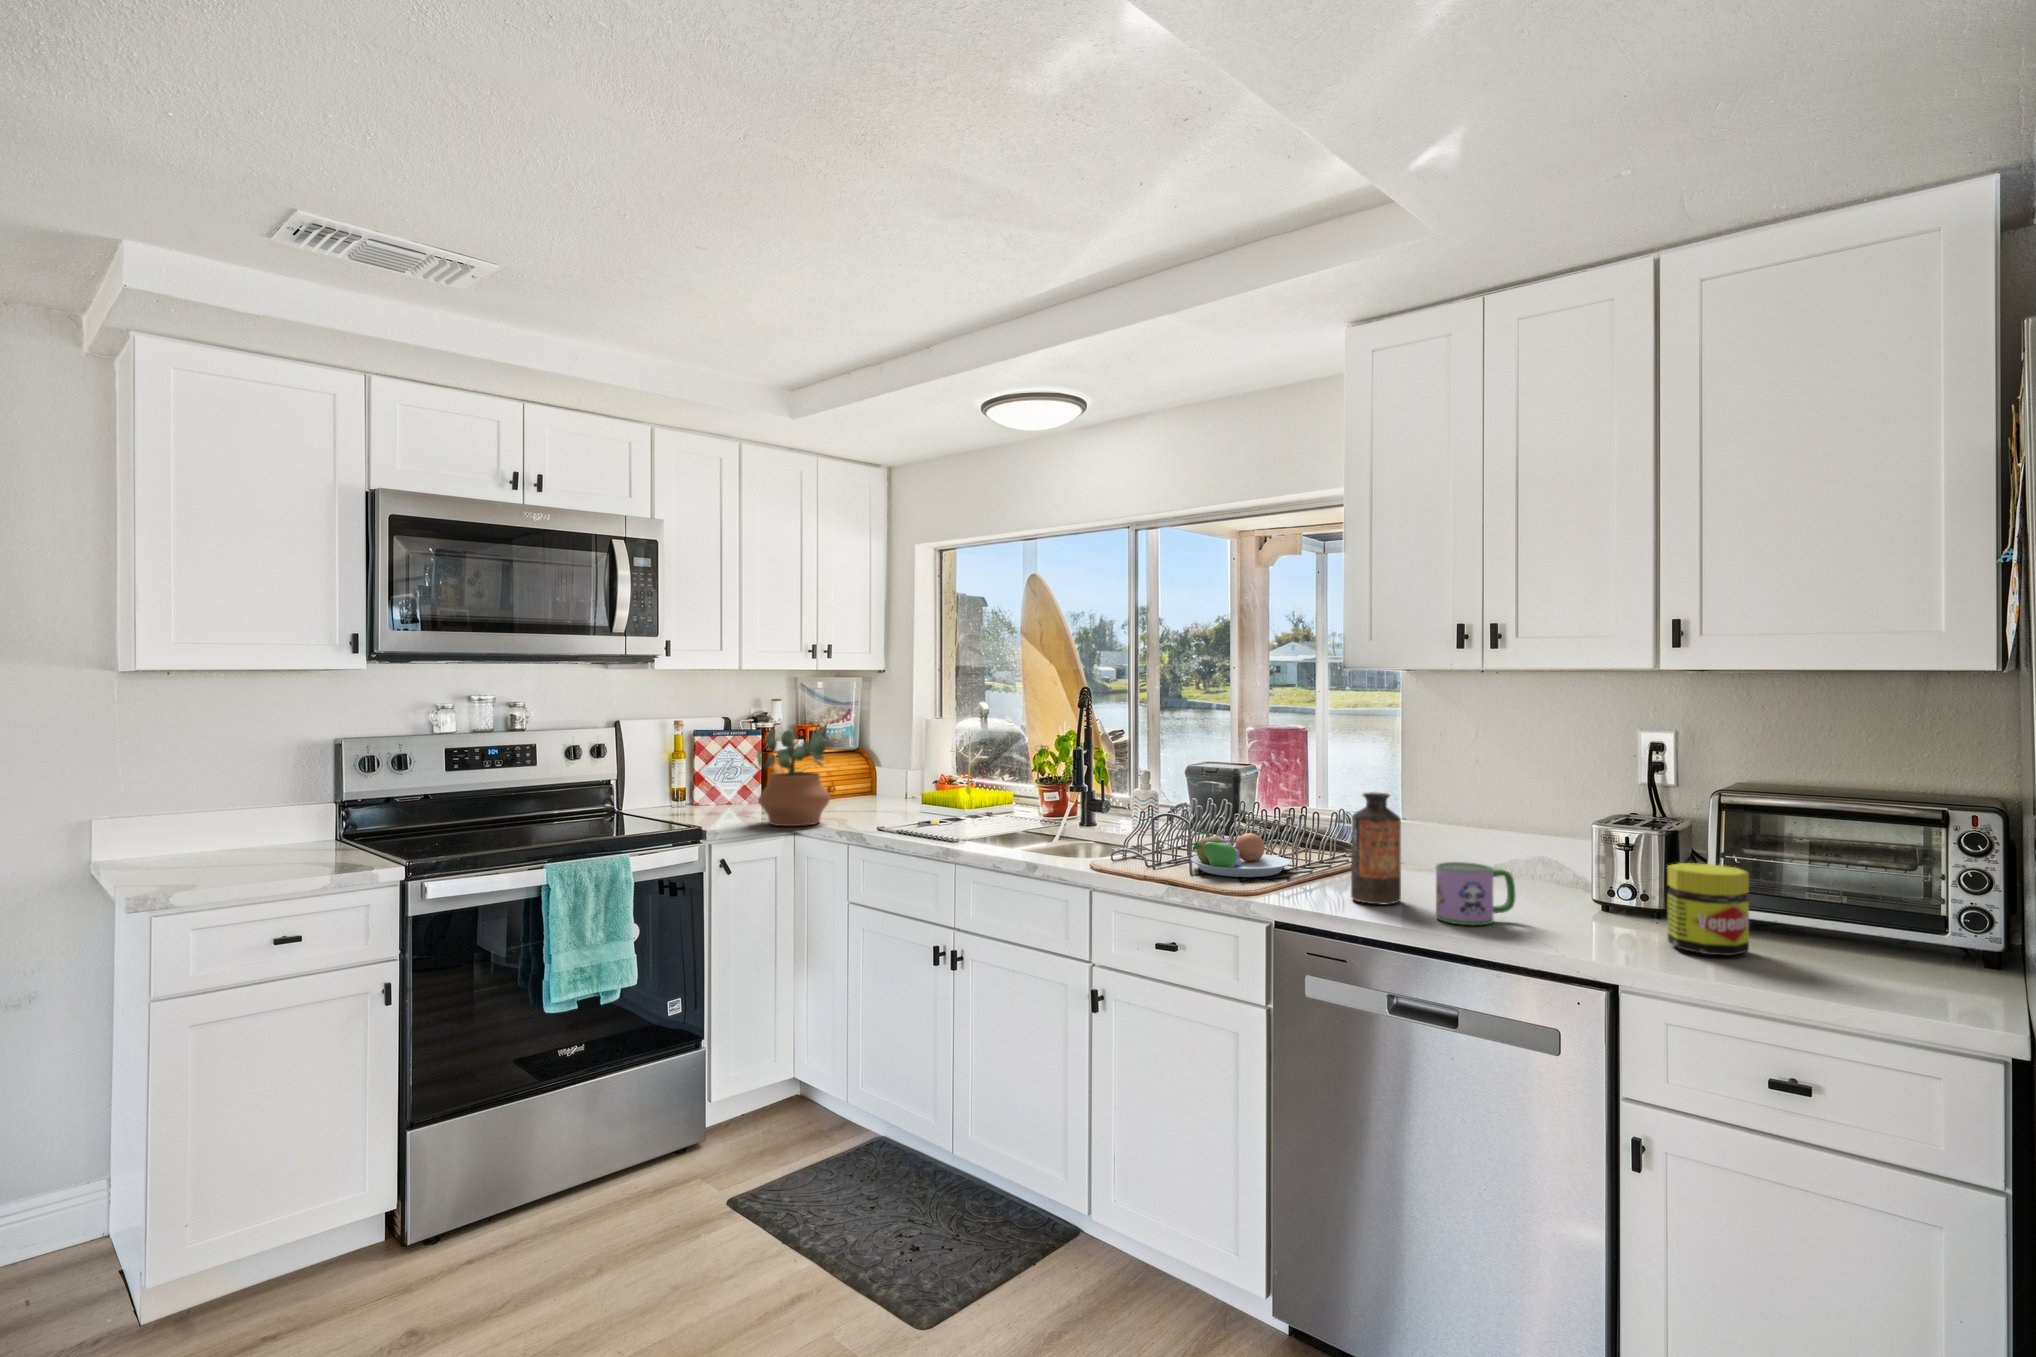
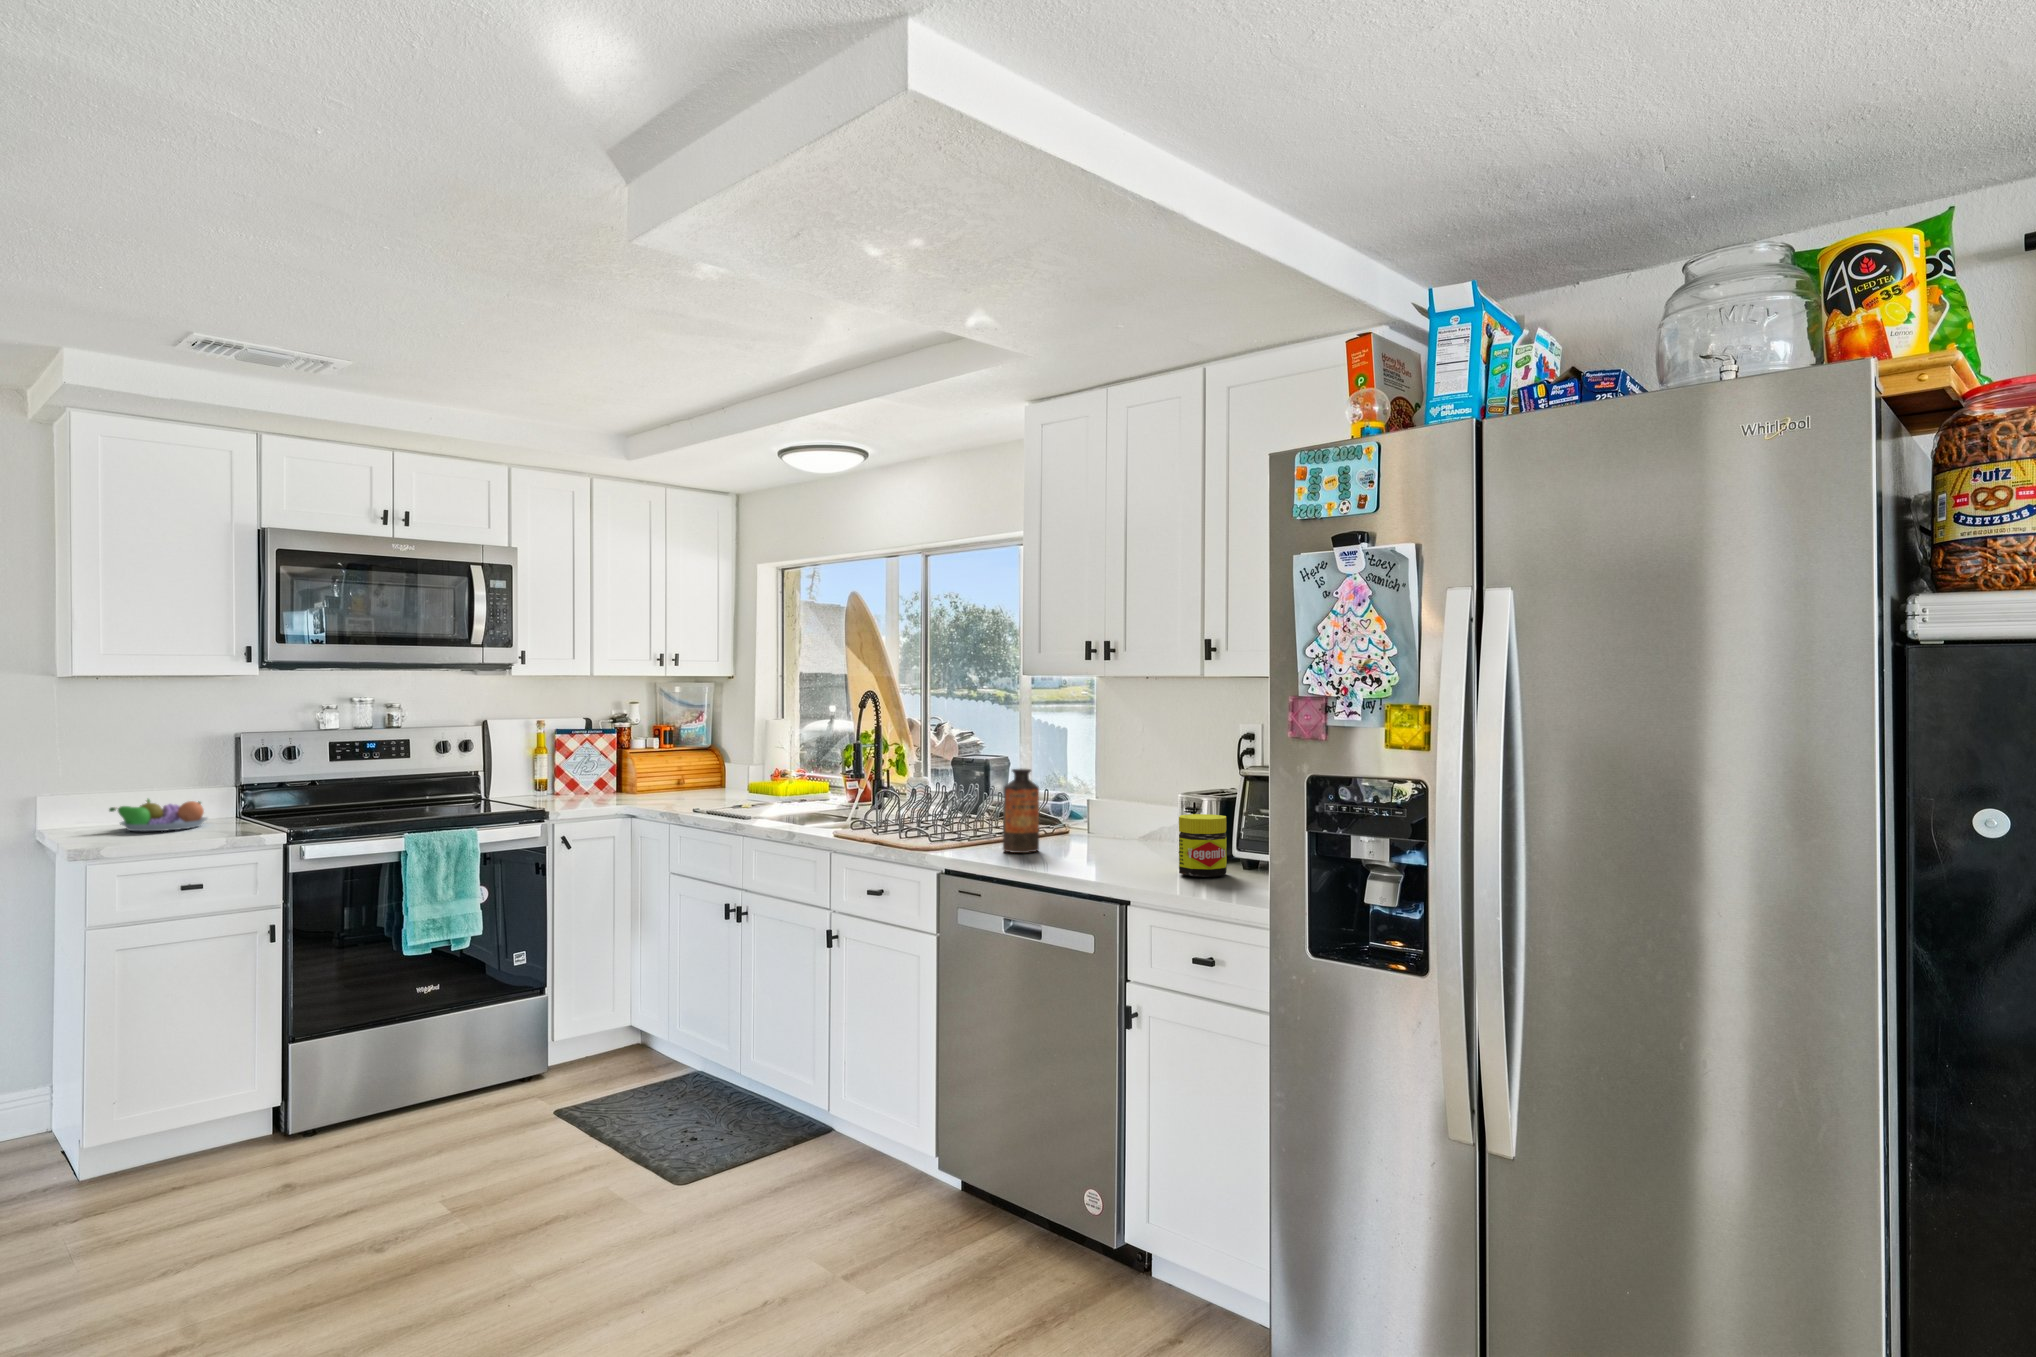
potted plant: present [757,729,830,826] -> none [596,724,662,809]
fruit bowl: present [1191,829,1290,877] -> present [109,799,207,831]
mug: present [1436,862,1515,925] -> none [1045,819,1101,863]

